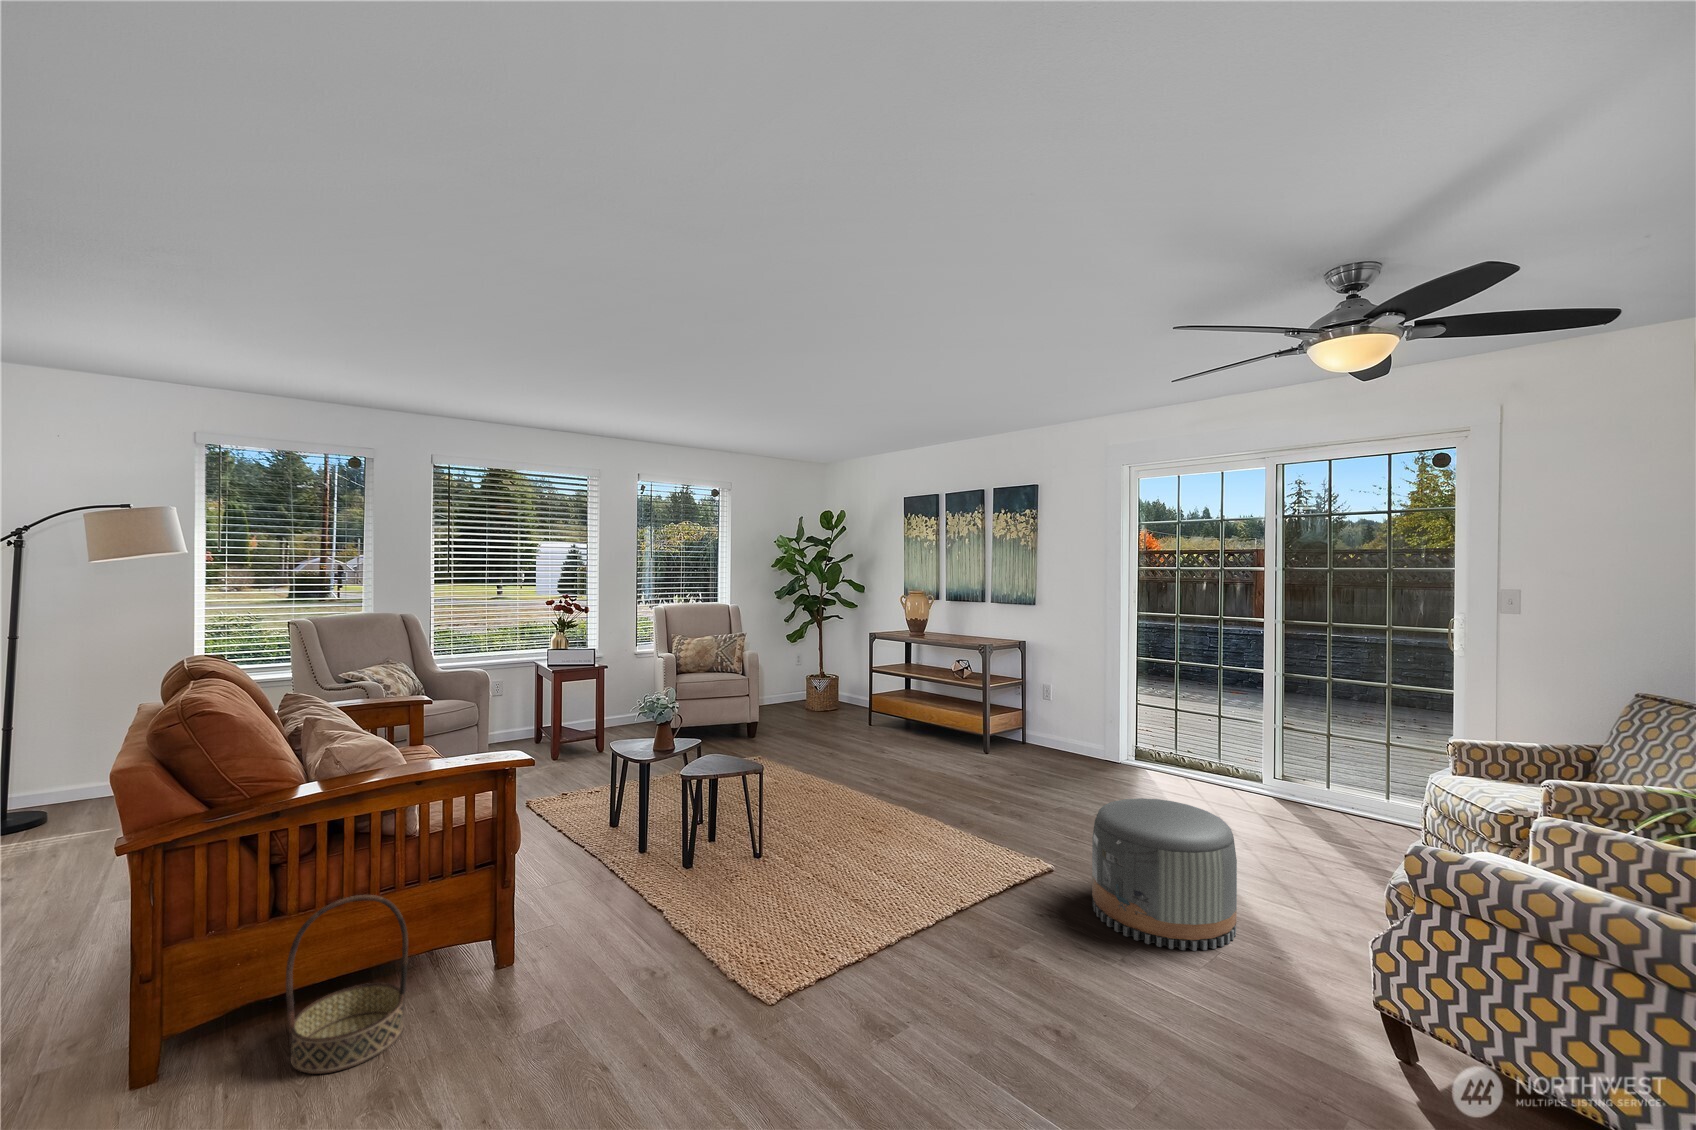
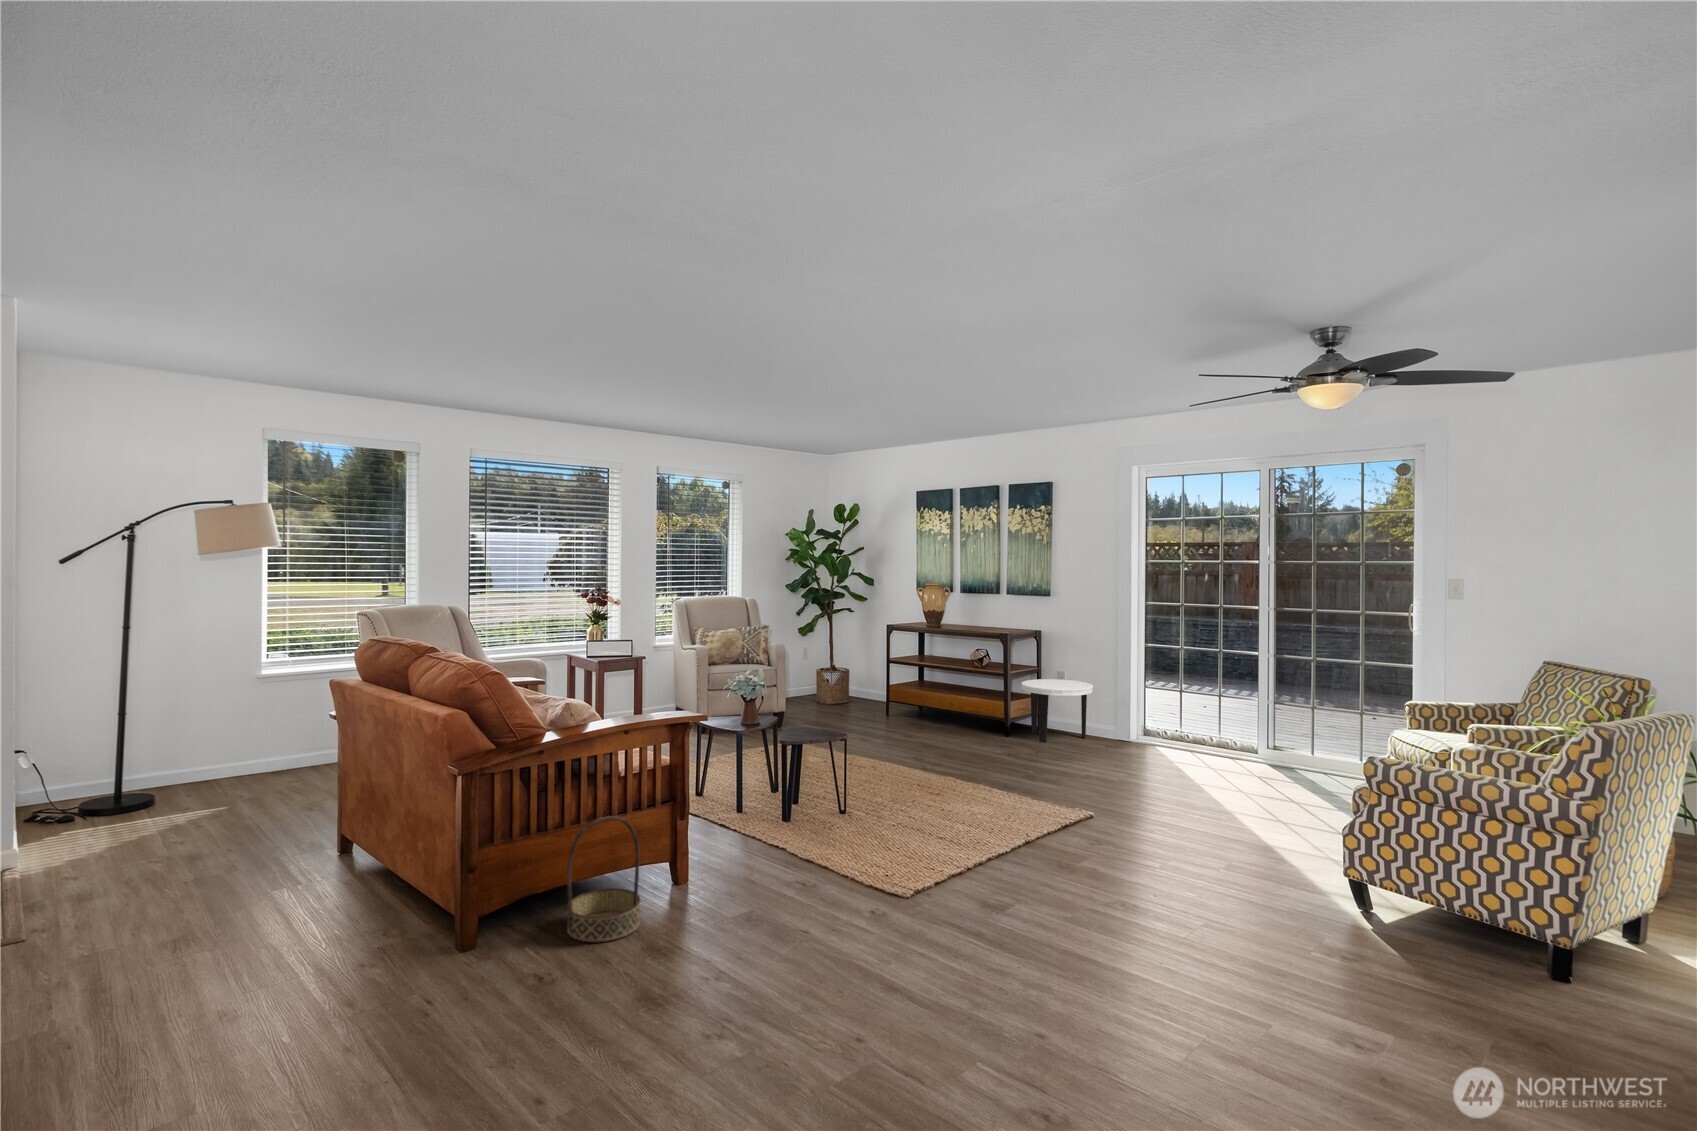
side table: none [1001,693,1078,762] -> present [1021,679,1093,742]
pouf: present [1092,798,1237,951] -> none [1132,752,1245,861]

